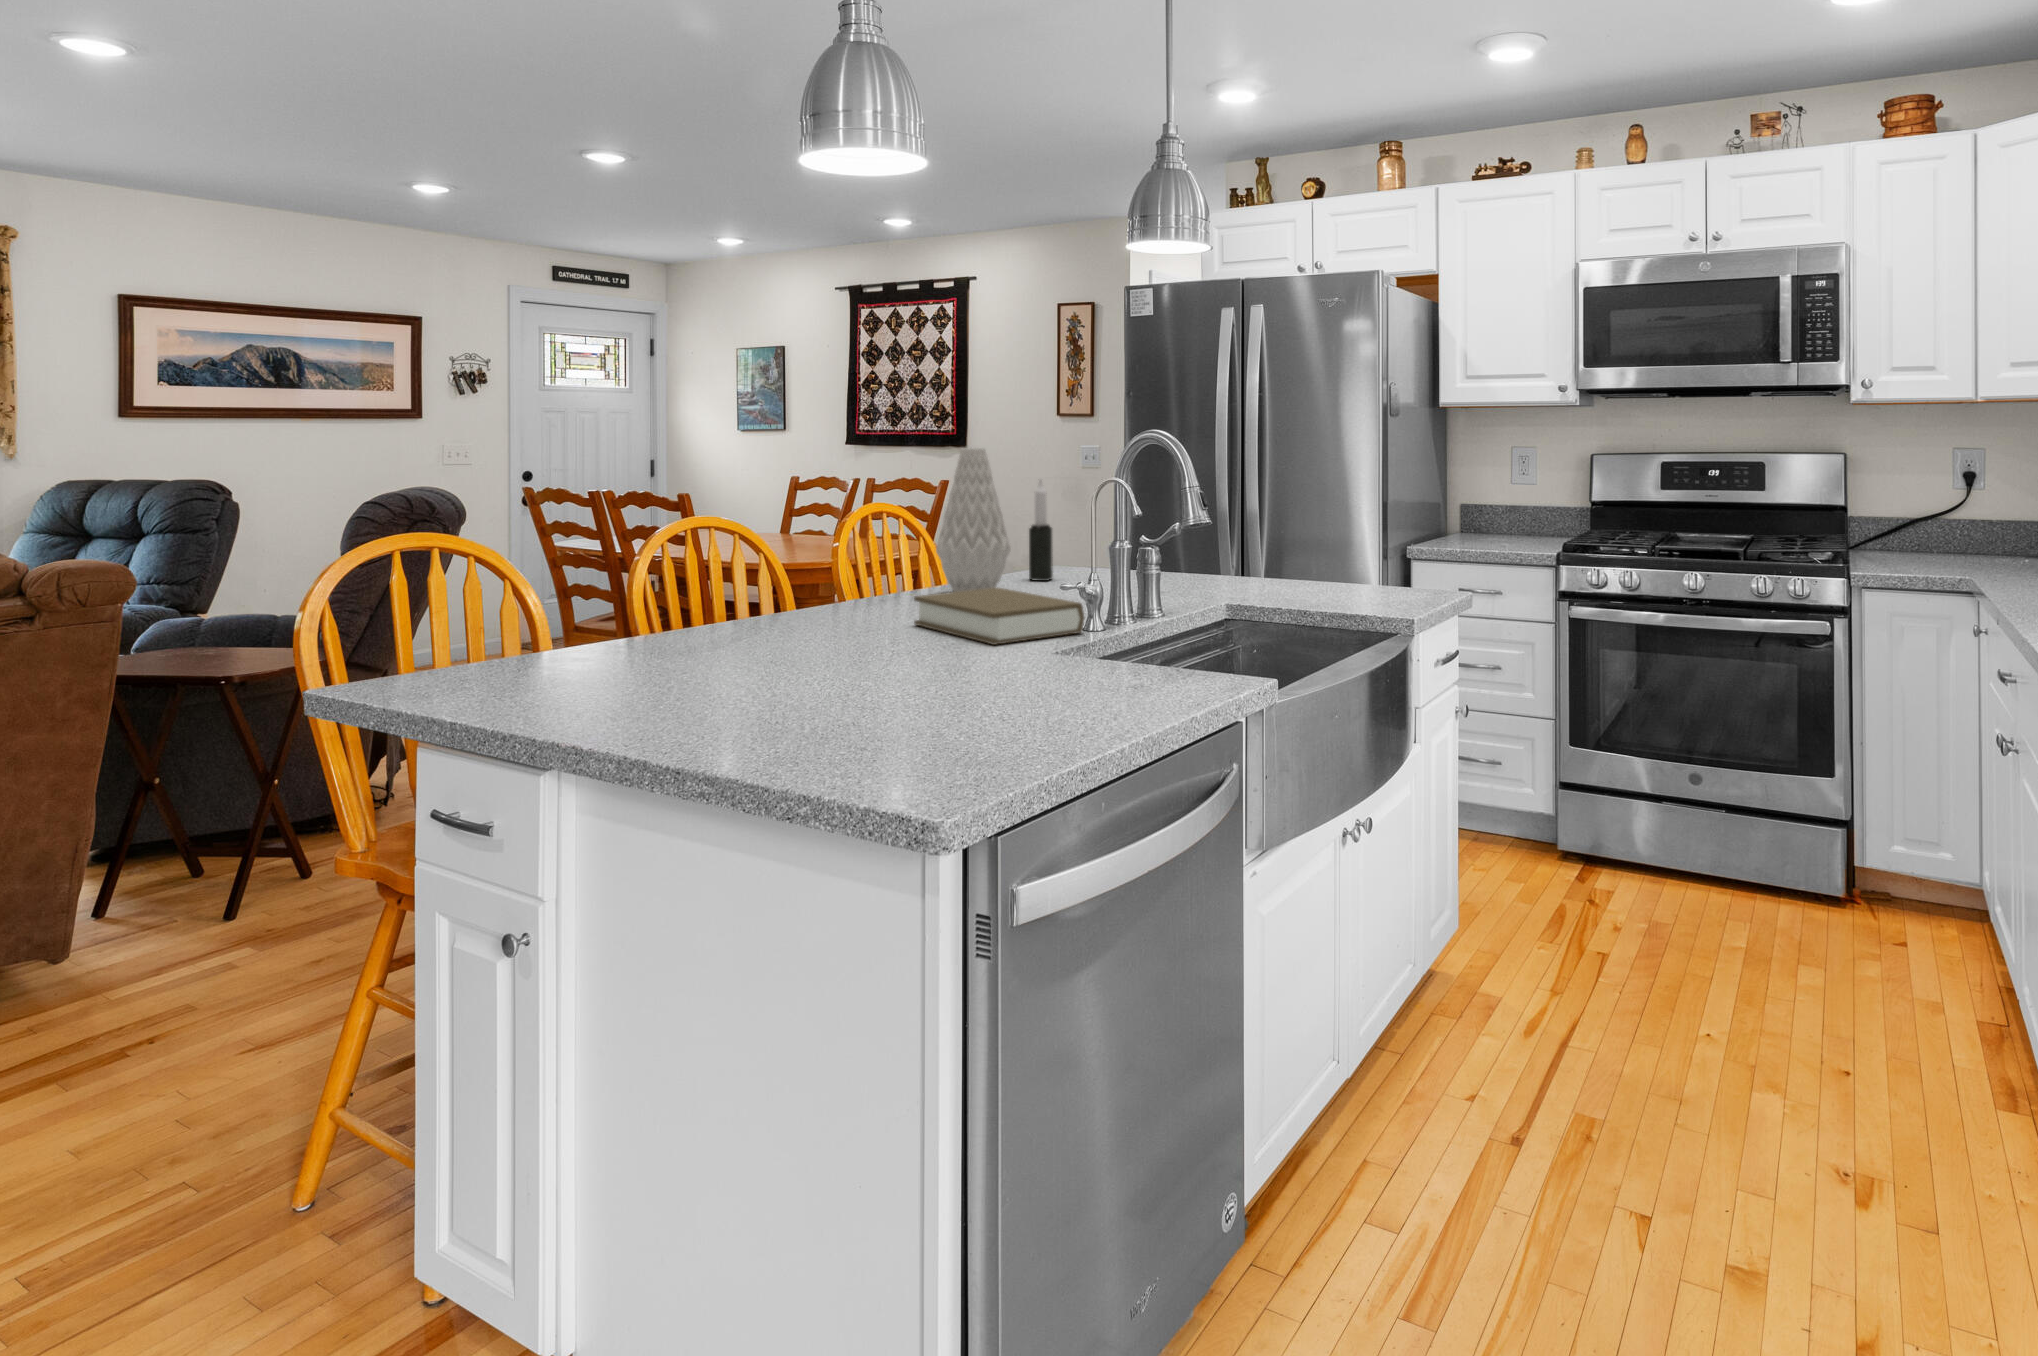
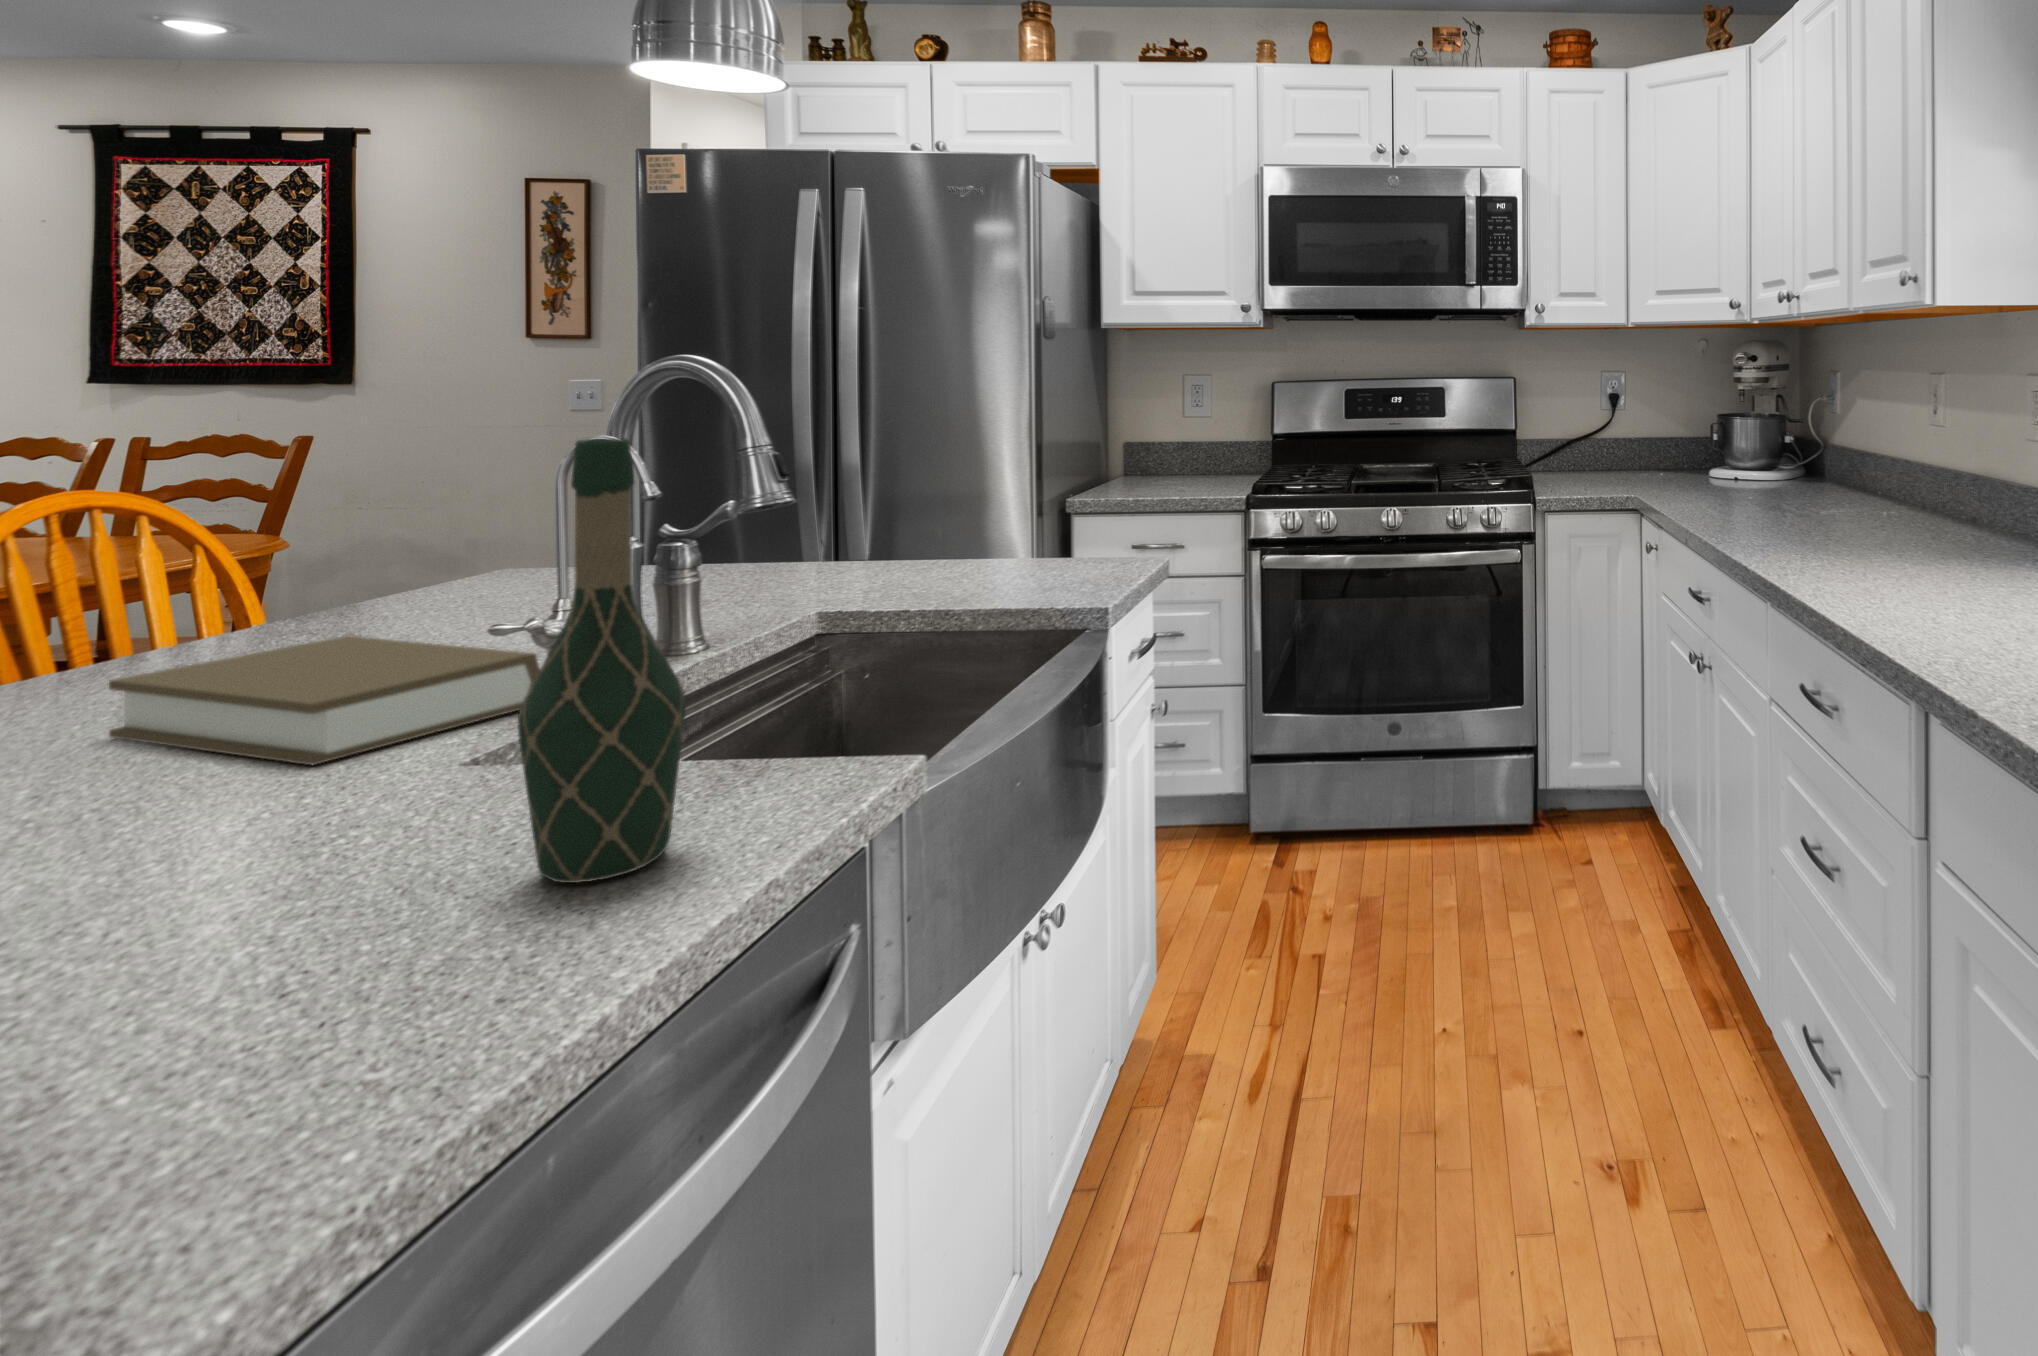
vase: present [936,448,1011,592] -> none [203,380,390,651]
candle: present [1029,479,1053,581] -> none [438,429,489,601]
wine bottle: none [1083,480,1153,701] -> present [518,438,686,883]

